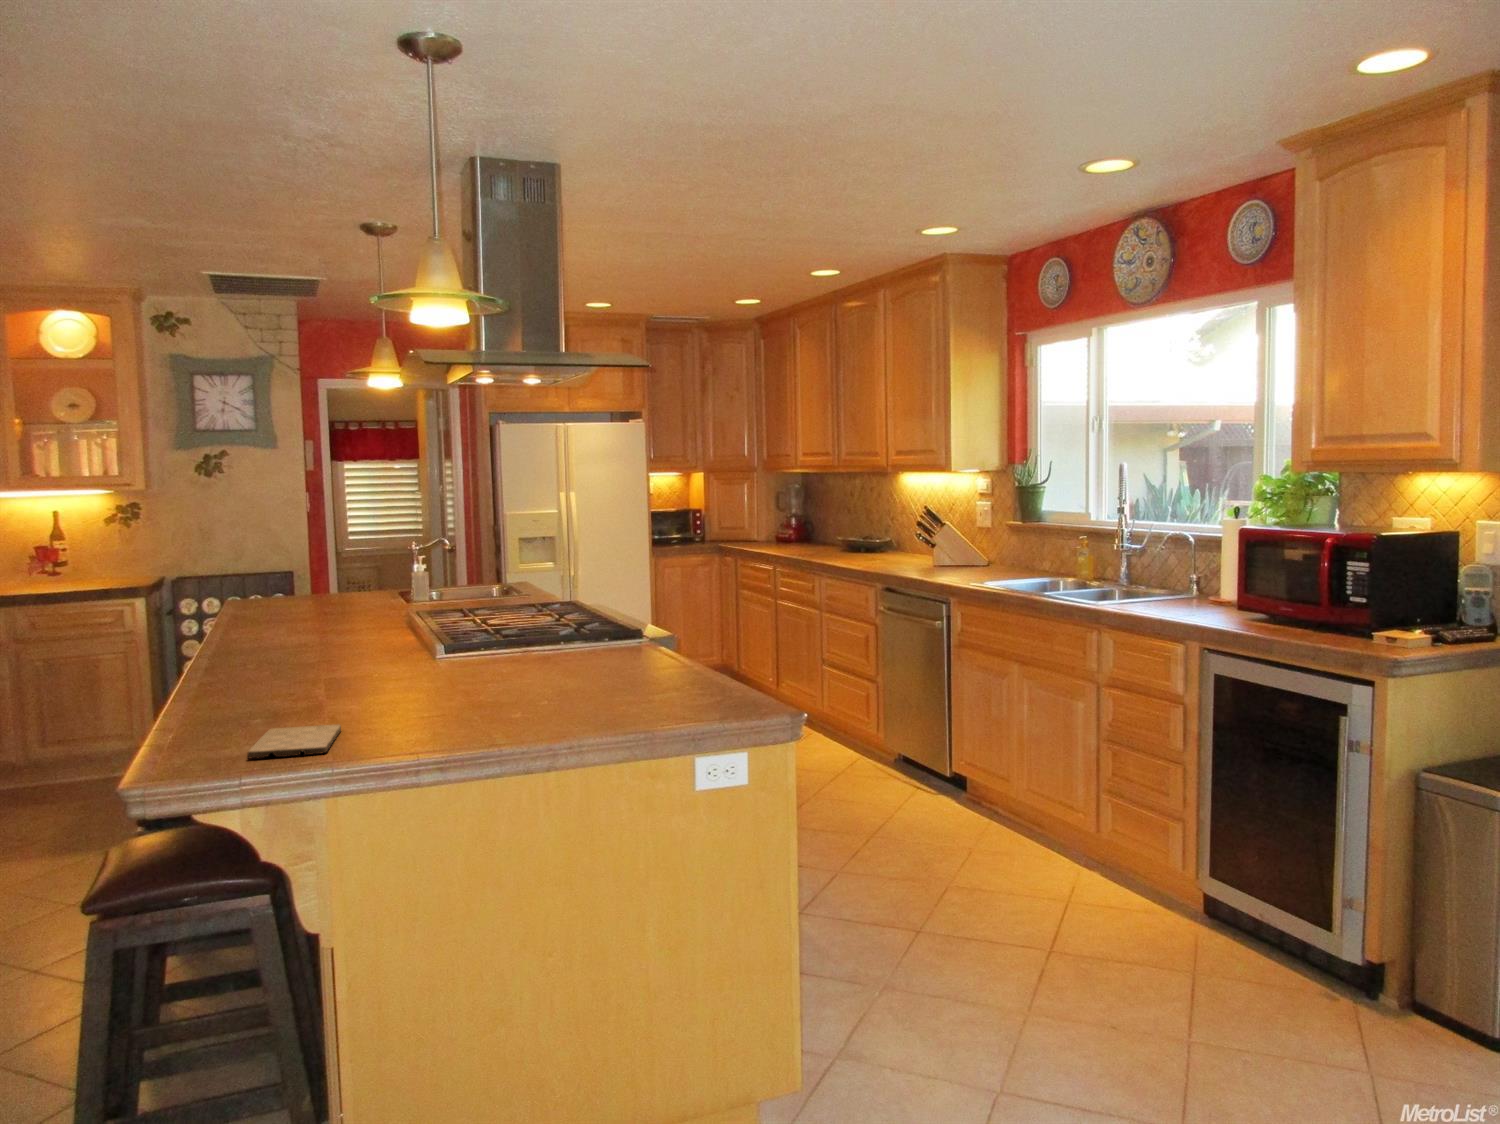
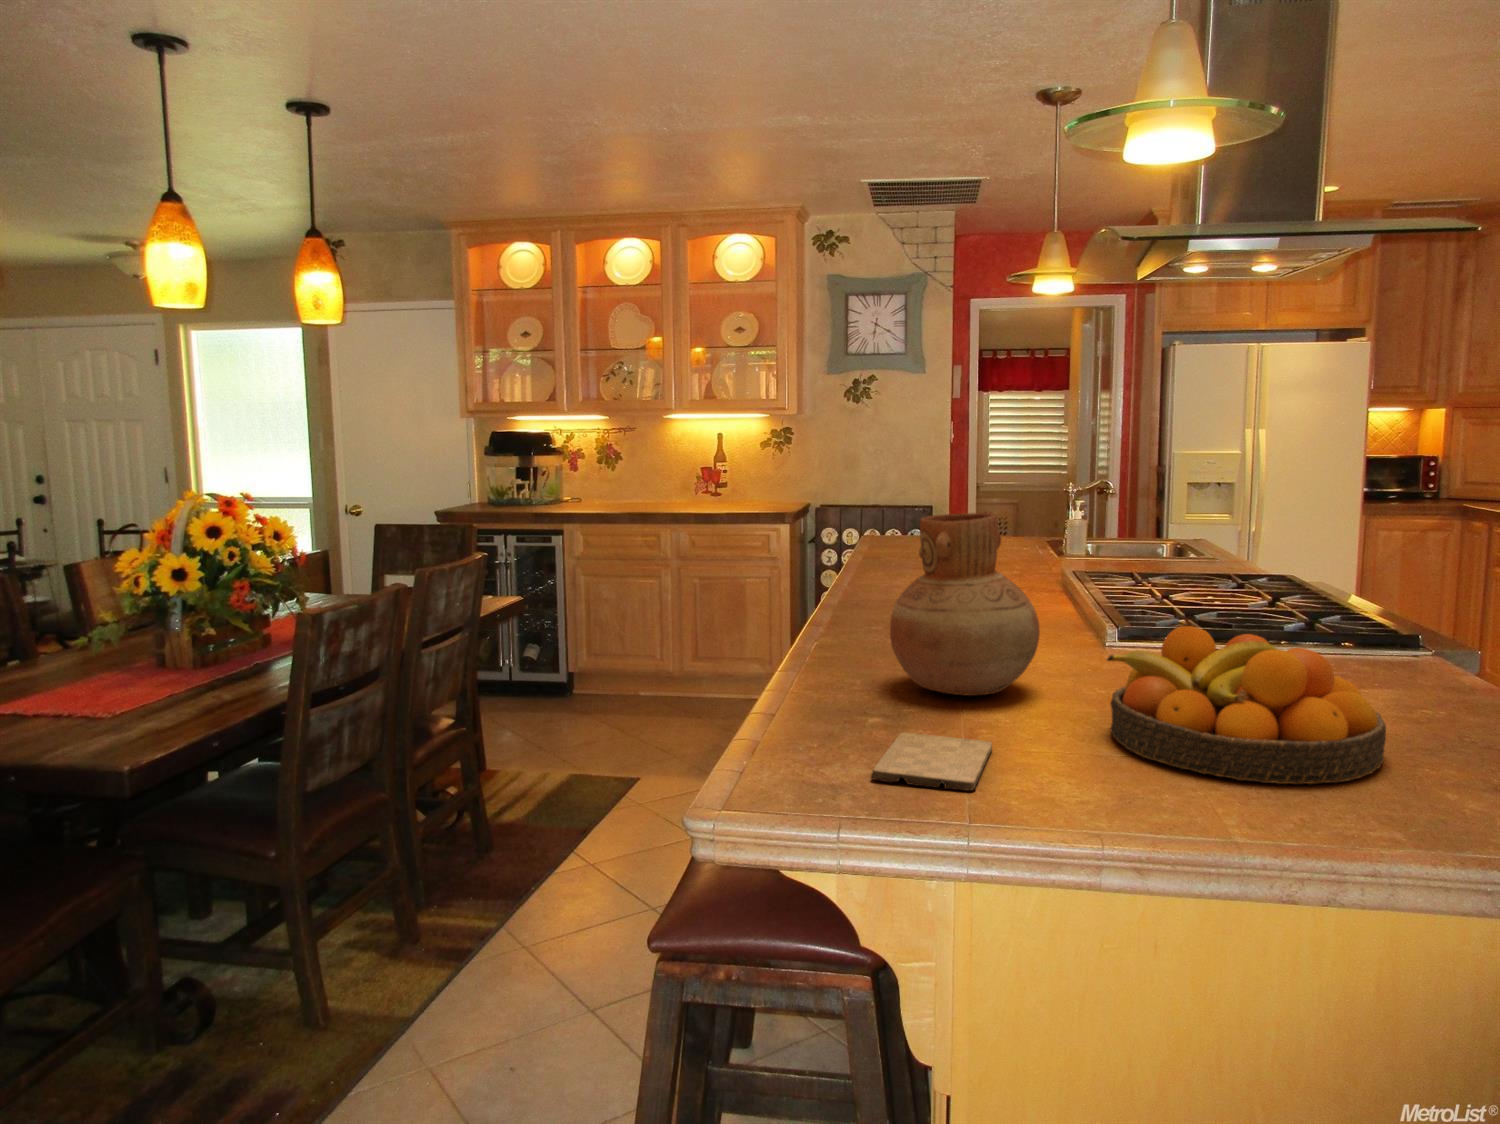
vase: none [256,564,376,703] -> present [890,513,1040,696]
fruit bowl: none [421,629,596,721] -> present [1107,626,1386,784]

